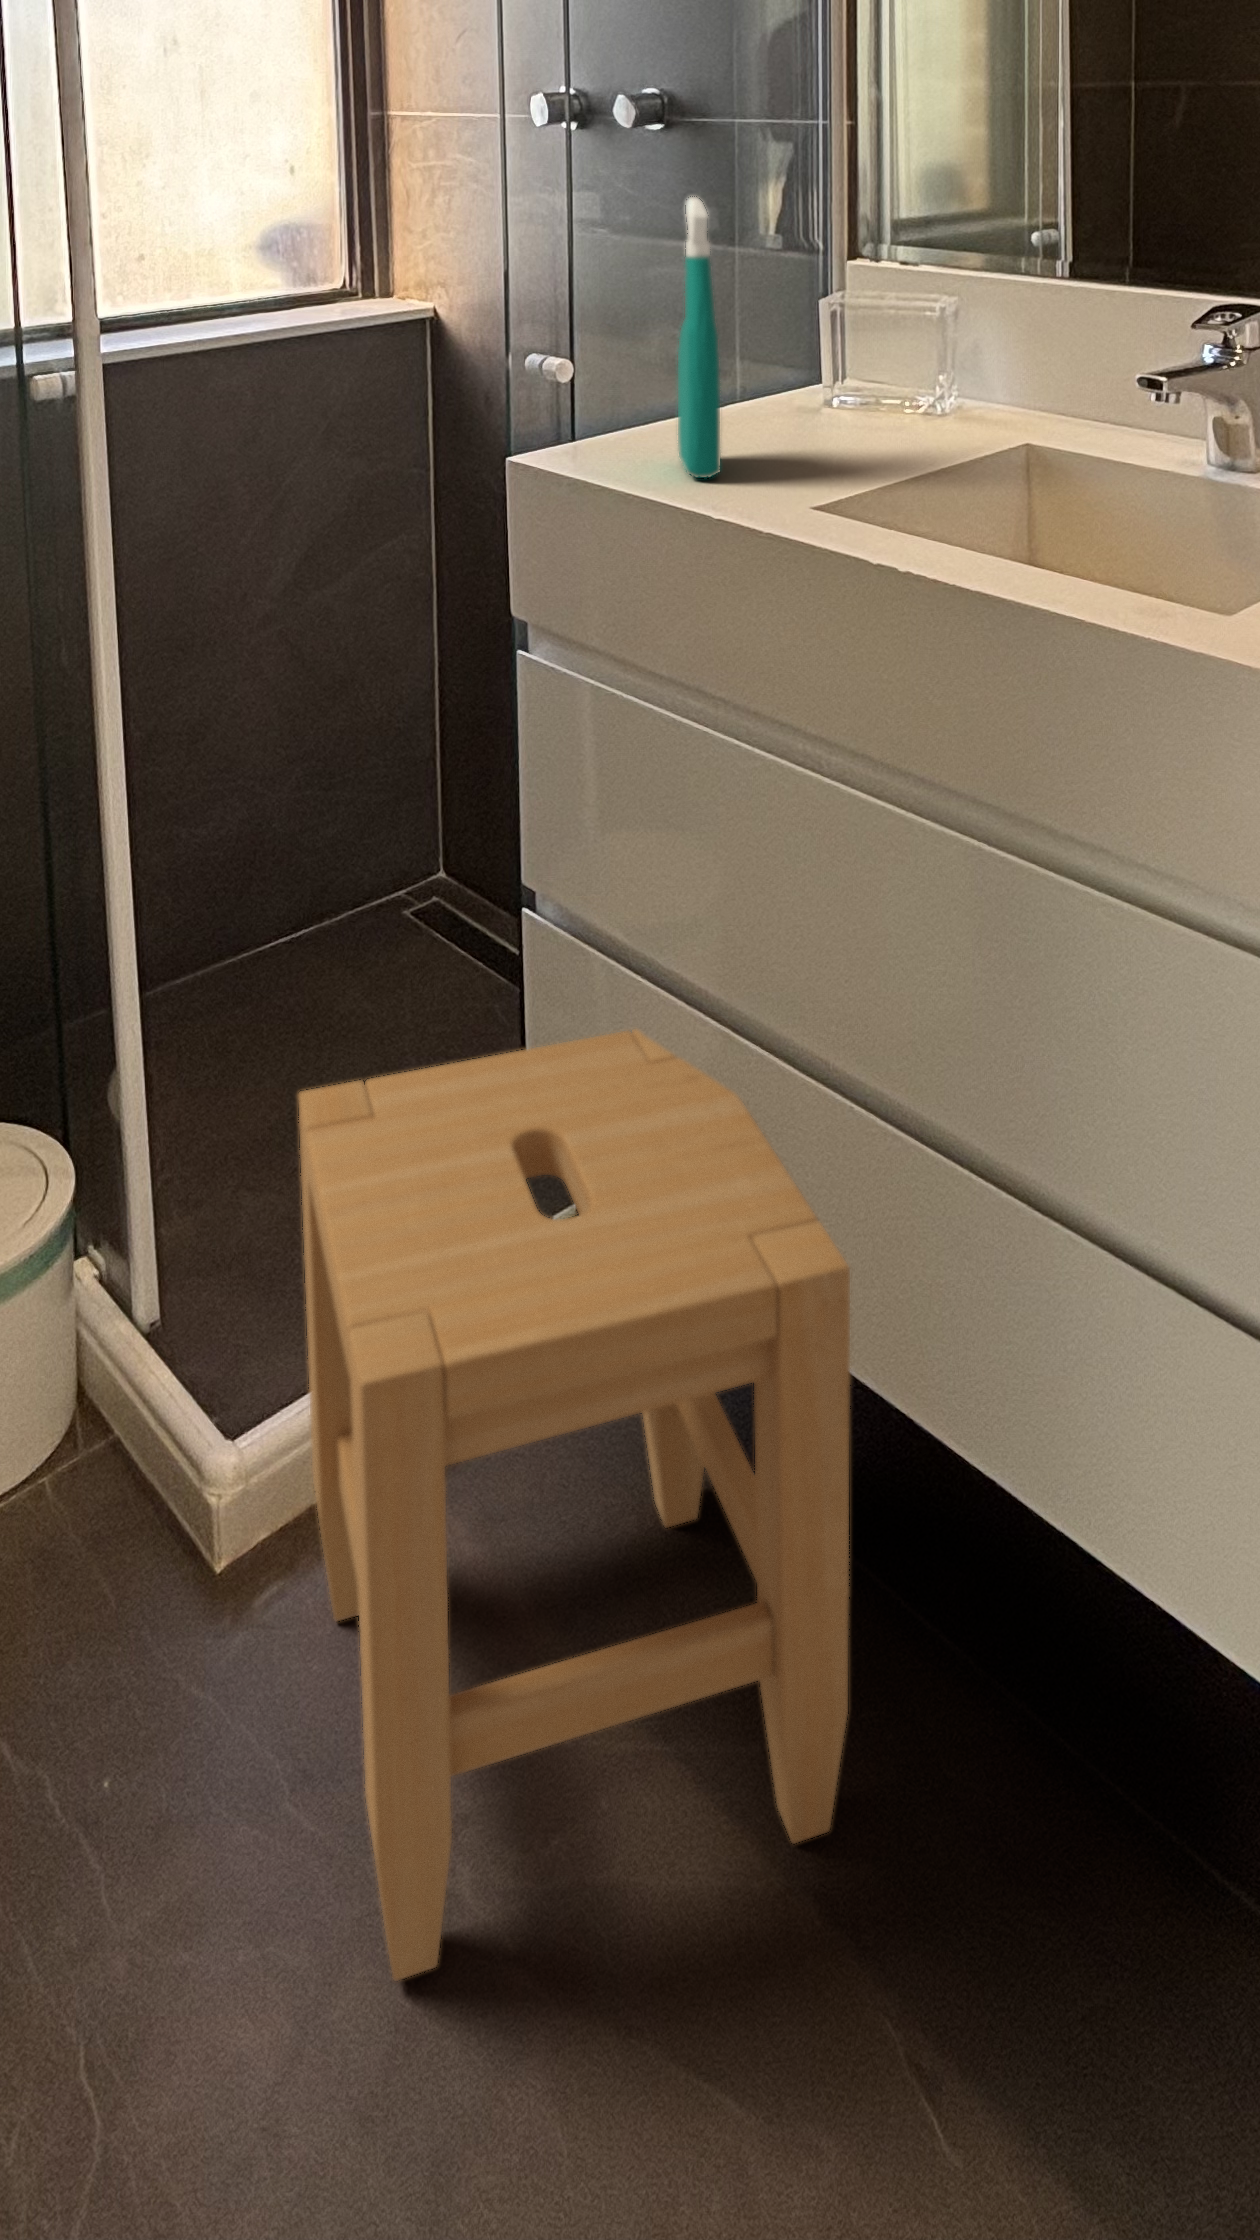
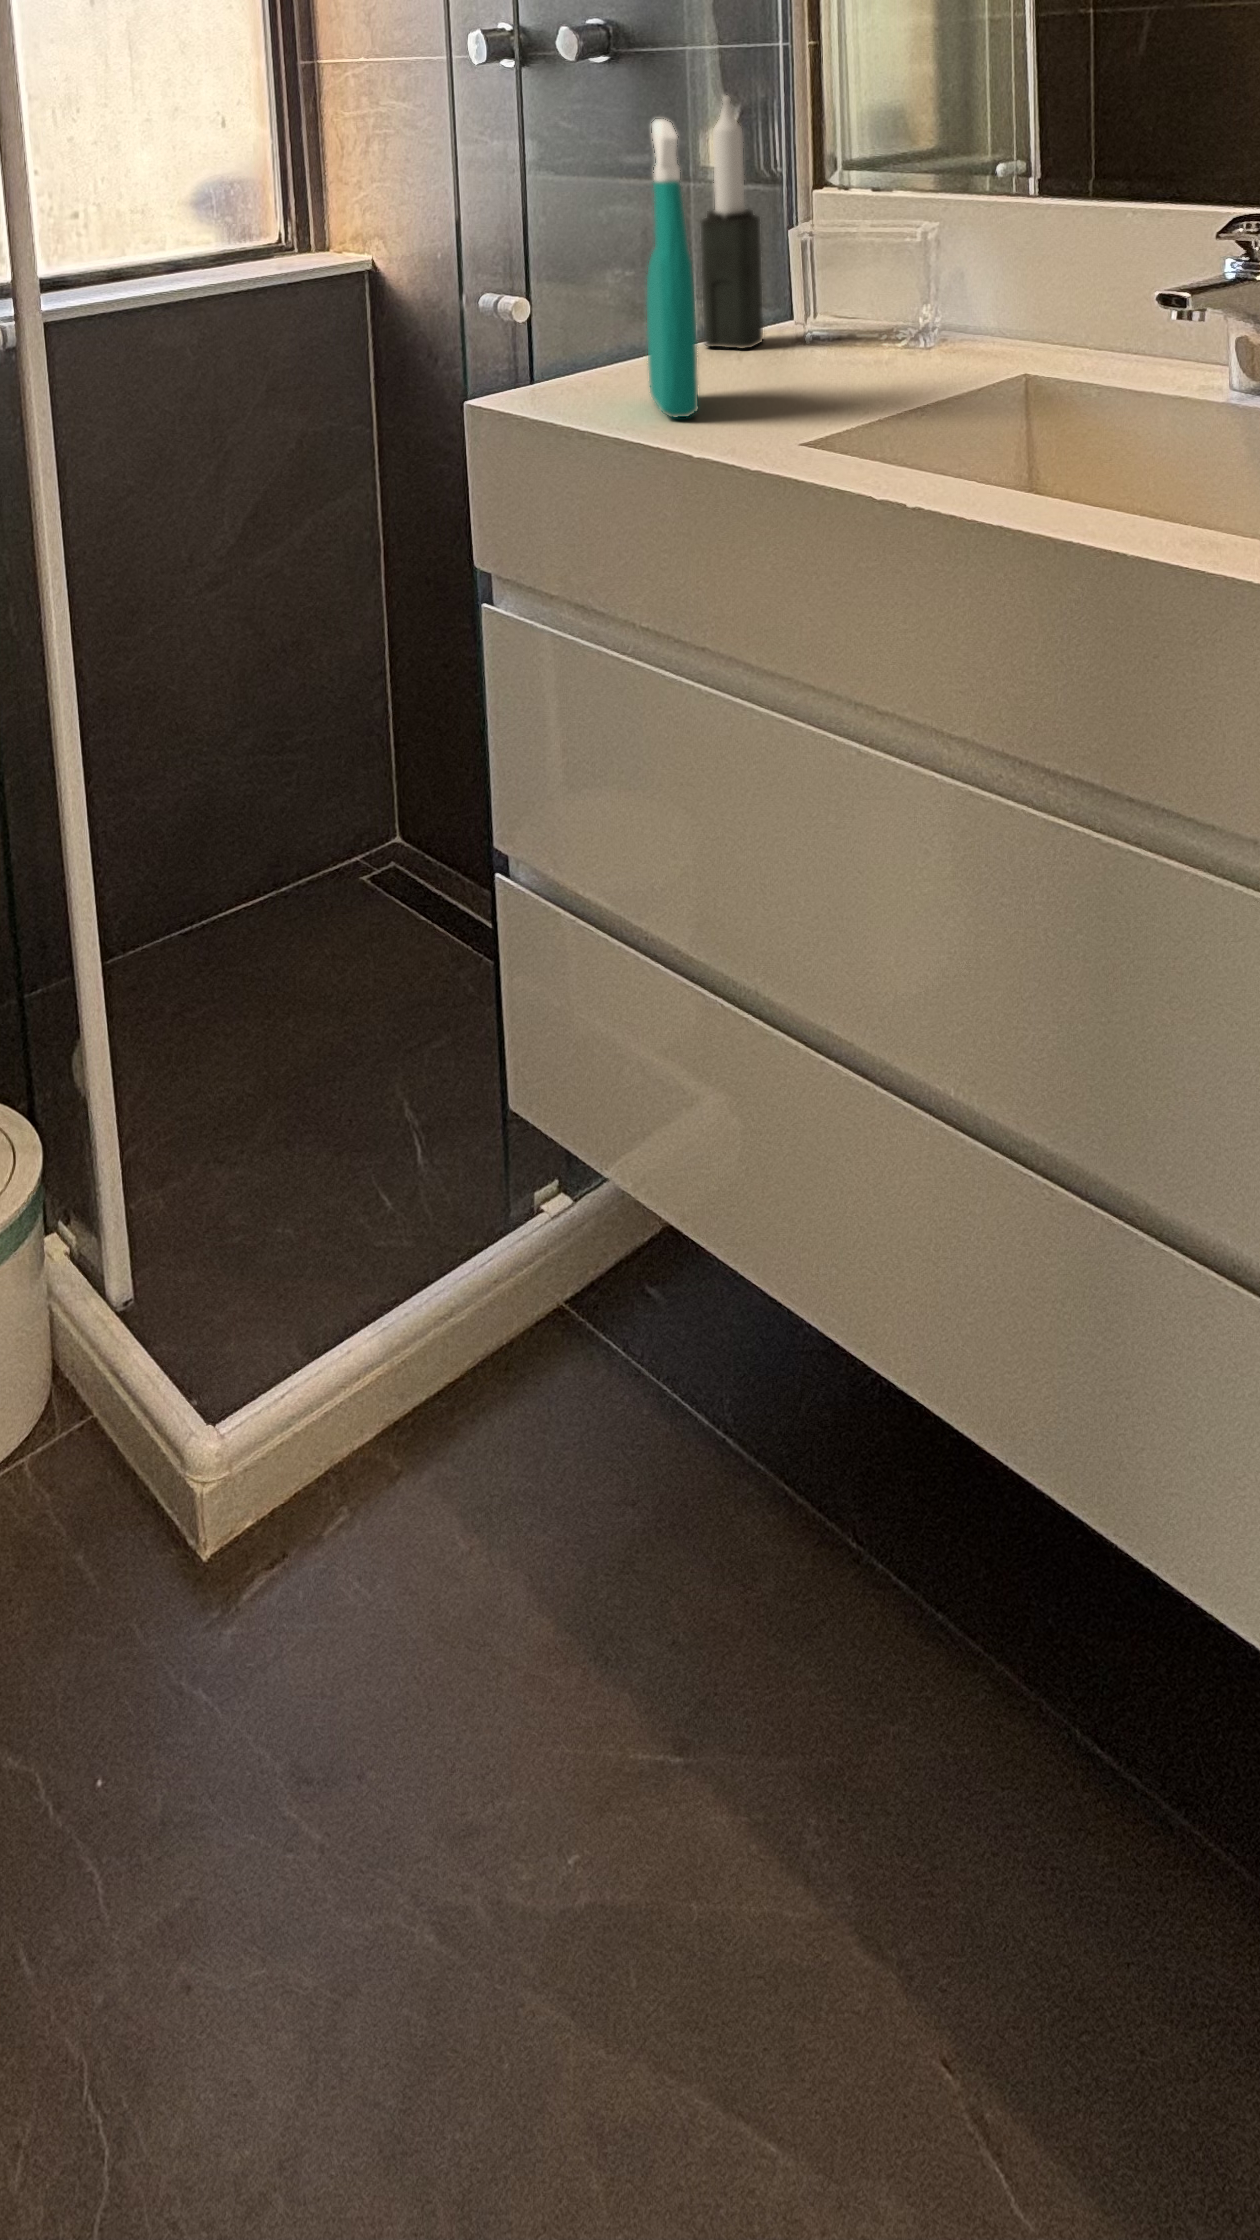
candle: none [737,172,794,412] -> present [701,96,763,349]
stool: present [299,1030,850,1980] -> none [273,989,885,2015]

